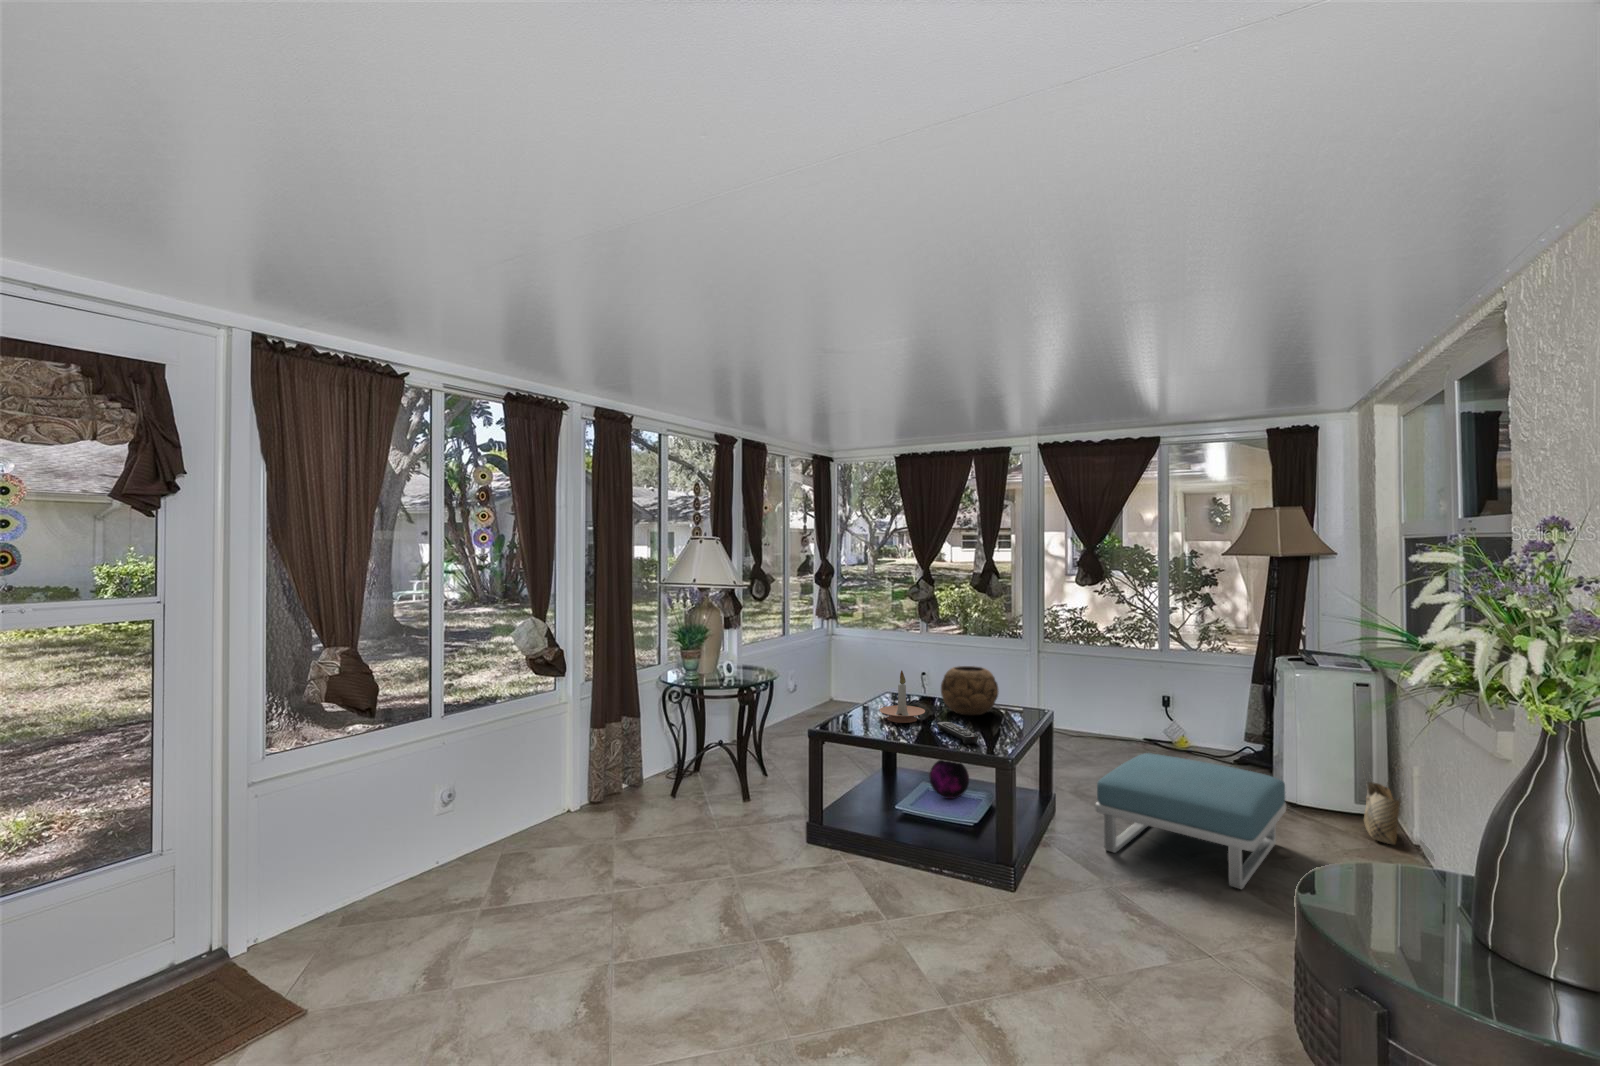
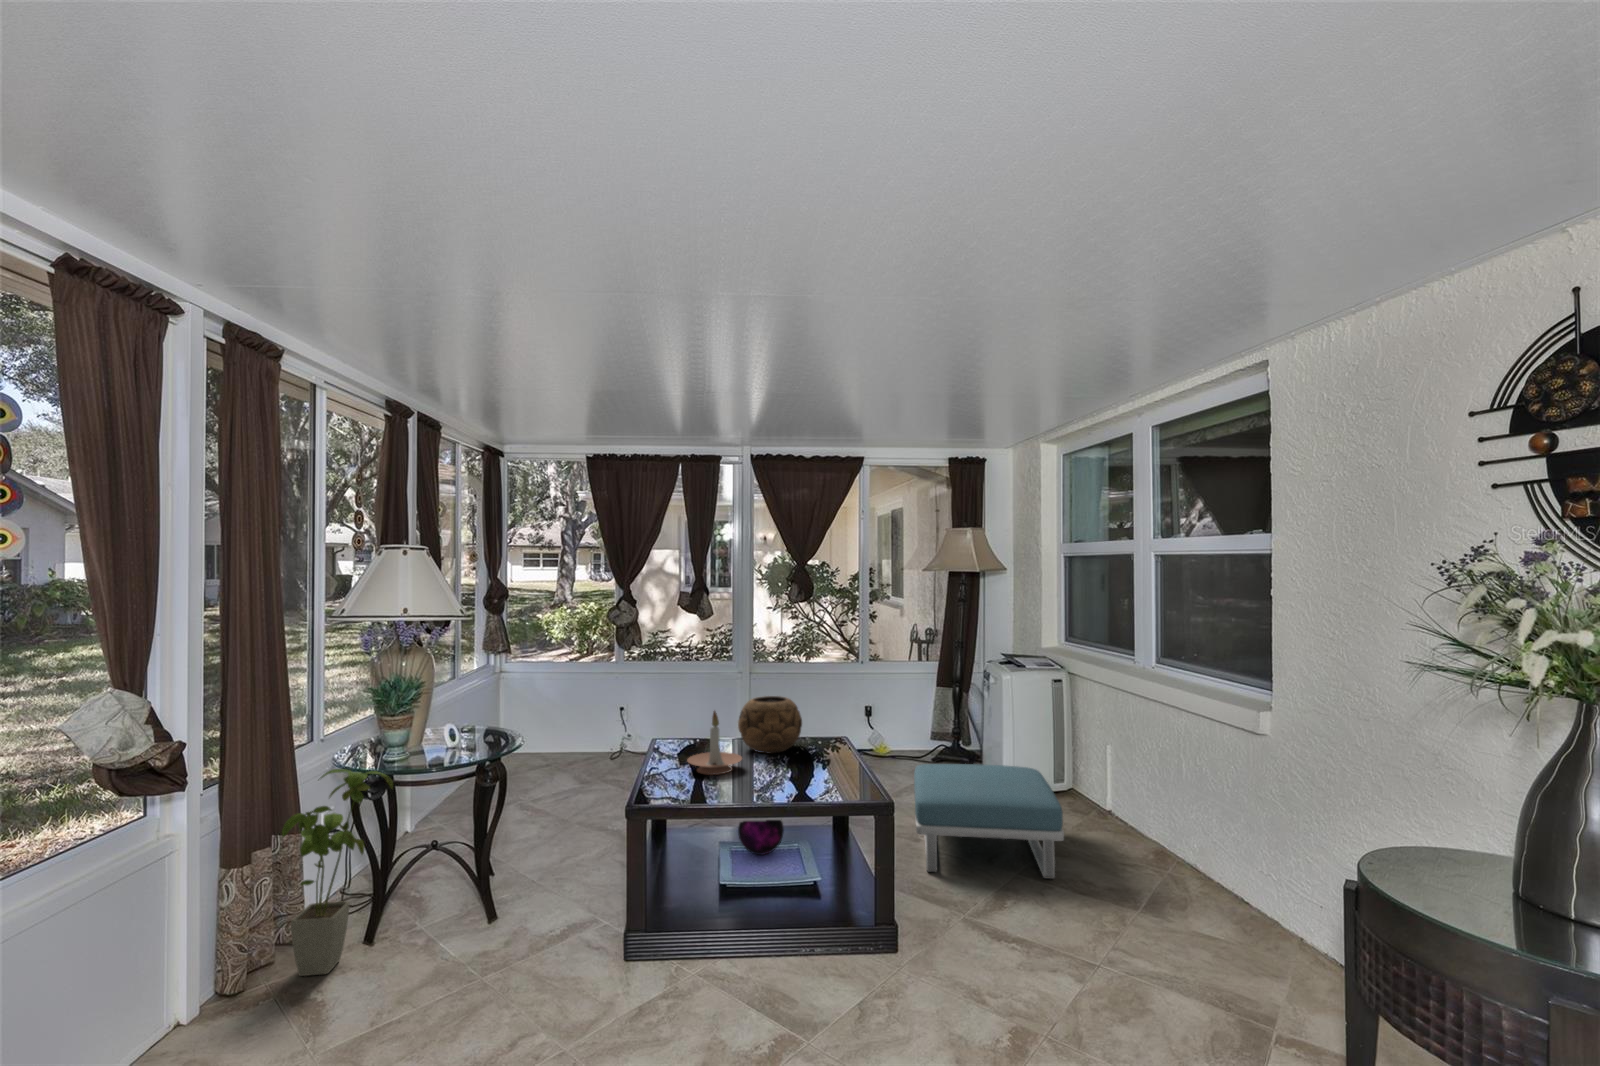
house plant: none [621,679,685,804] -> present [282,769,393,976]
remote control: present [937,722,978,744] -> none [772,764,834,787]
woven basket: present [1364,782,1401,845] -> none [1064,742,1098,809]

